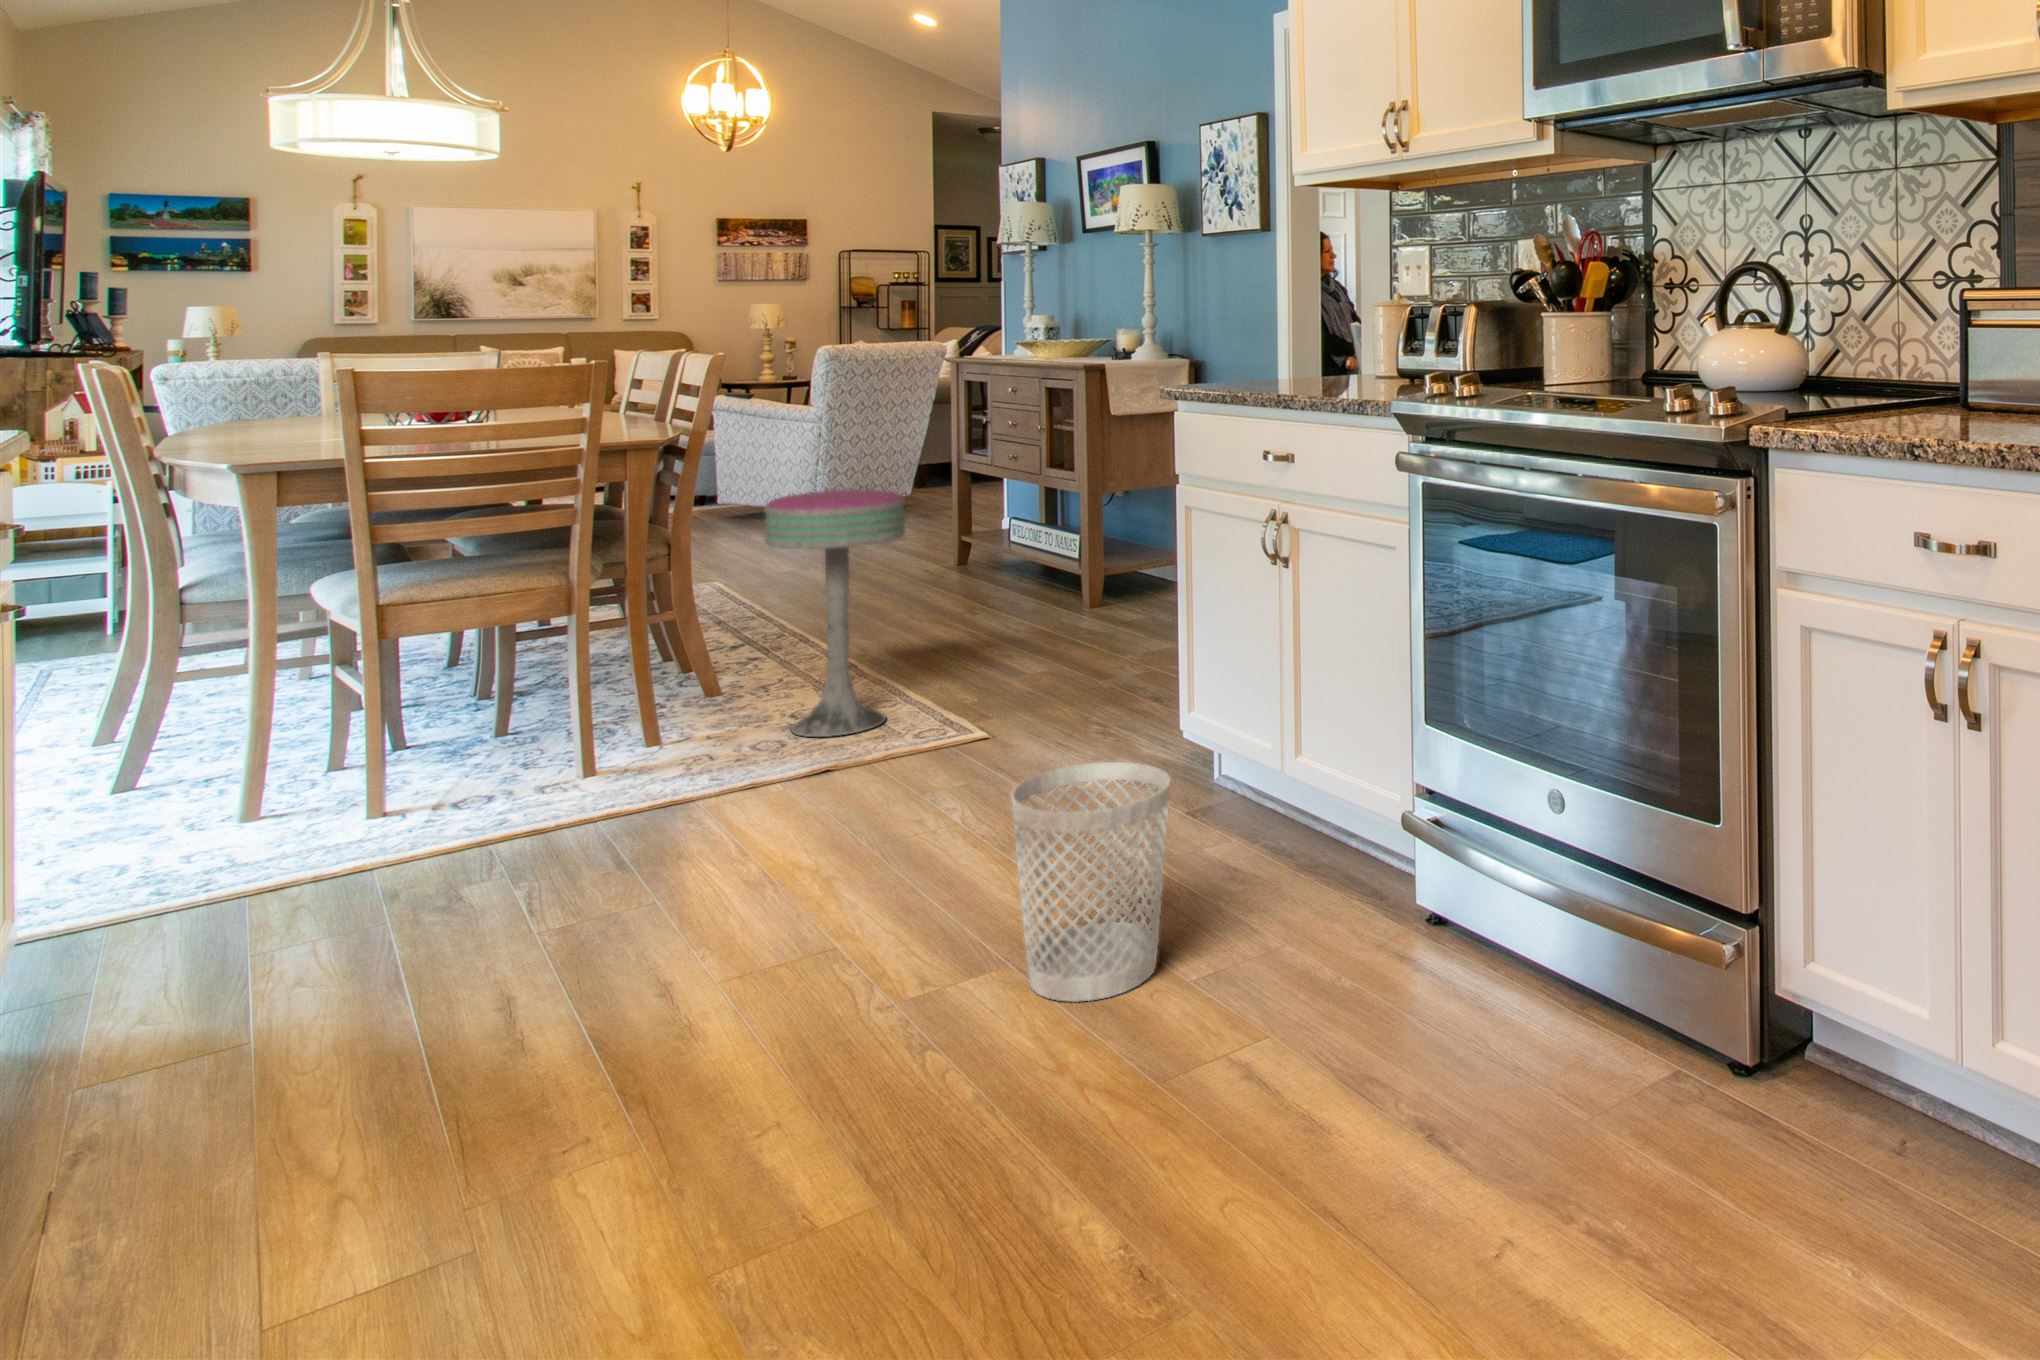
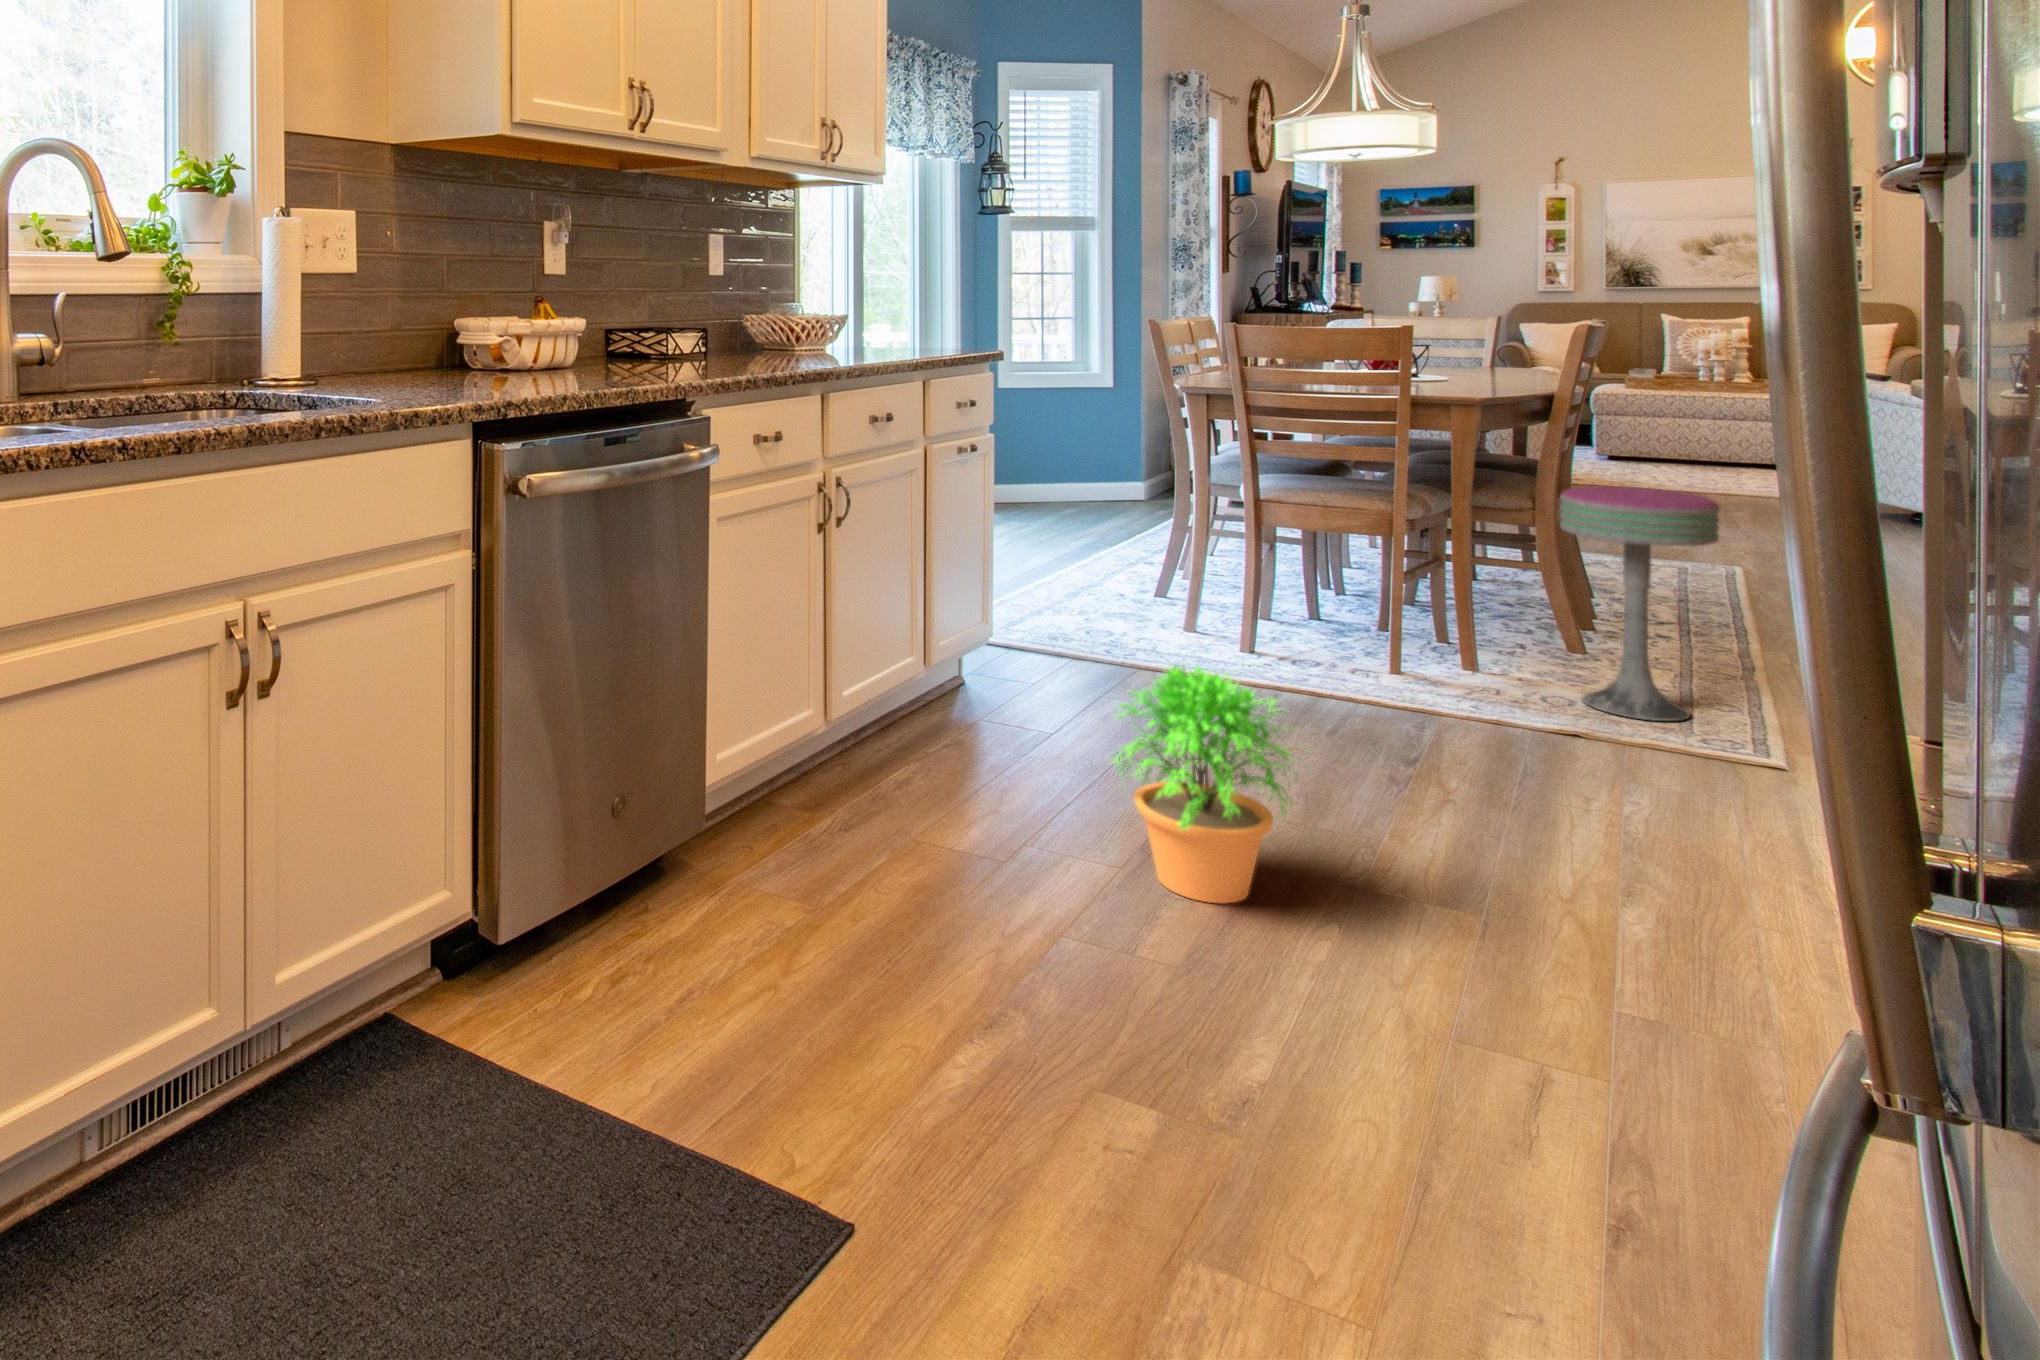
wastebasket: present [1011,762,1171,1002] -> none [1429,759,1603,978]
potted plant: none [635,779,913,1147] -> present [1114,664,1313,903]

